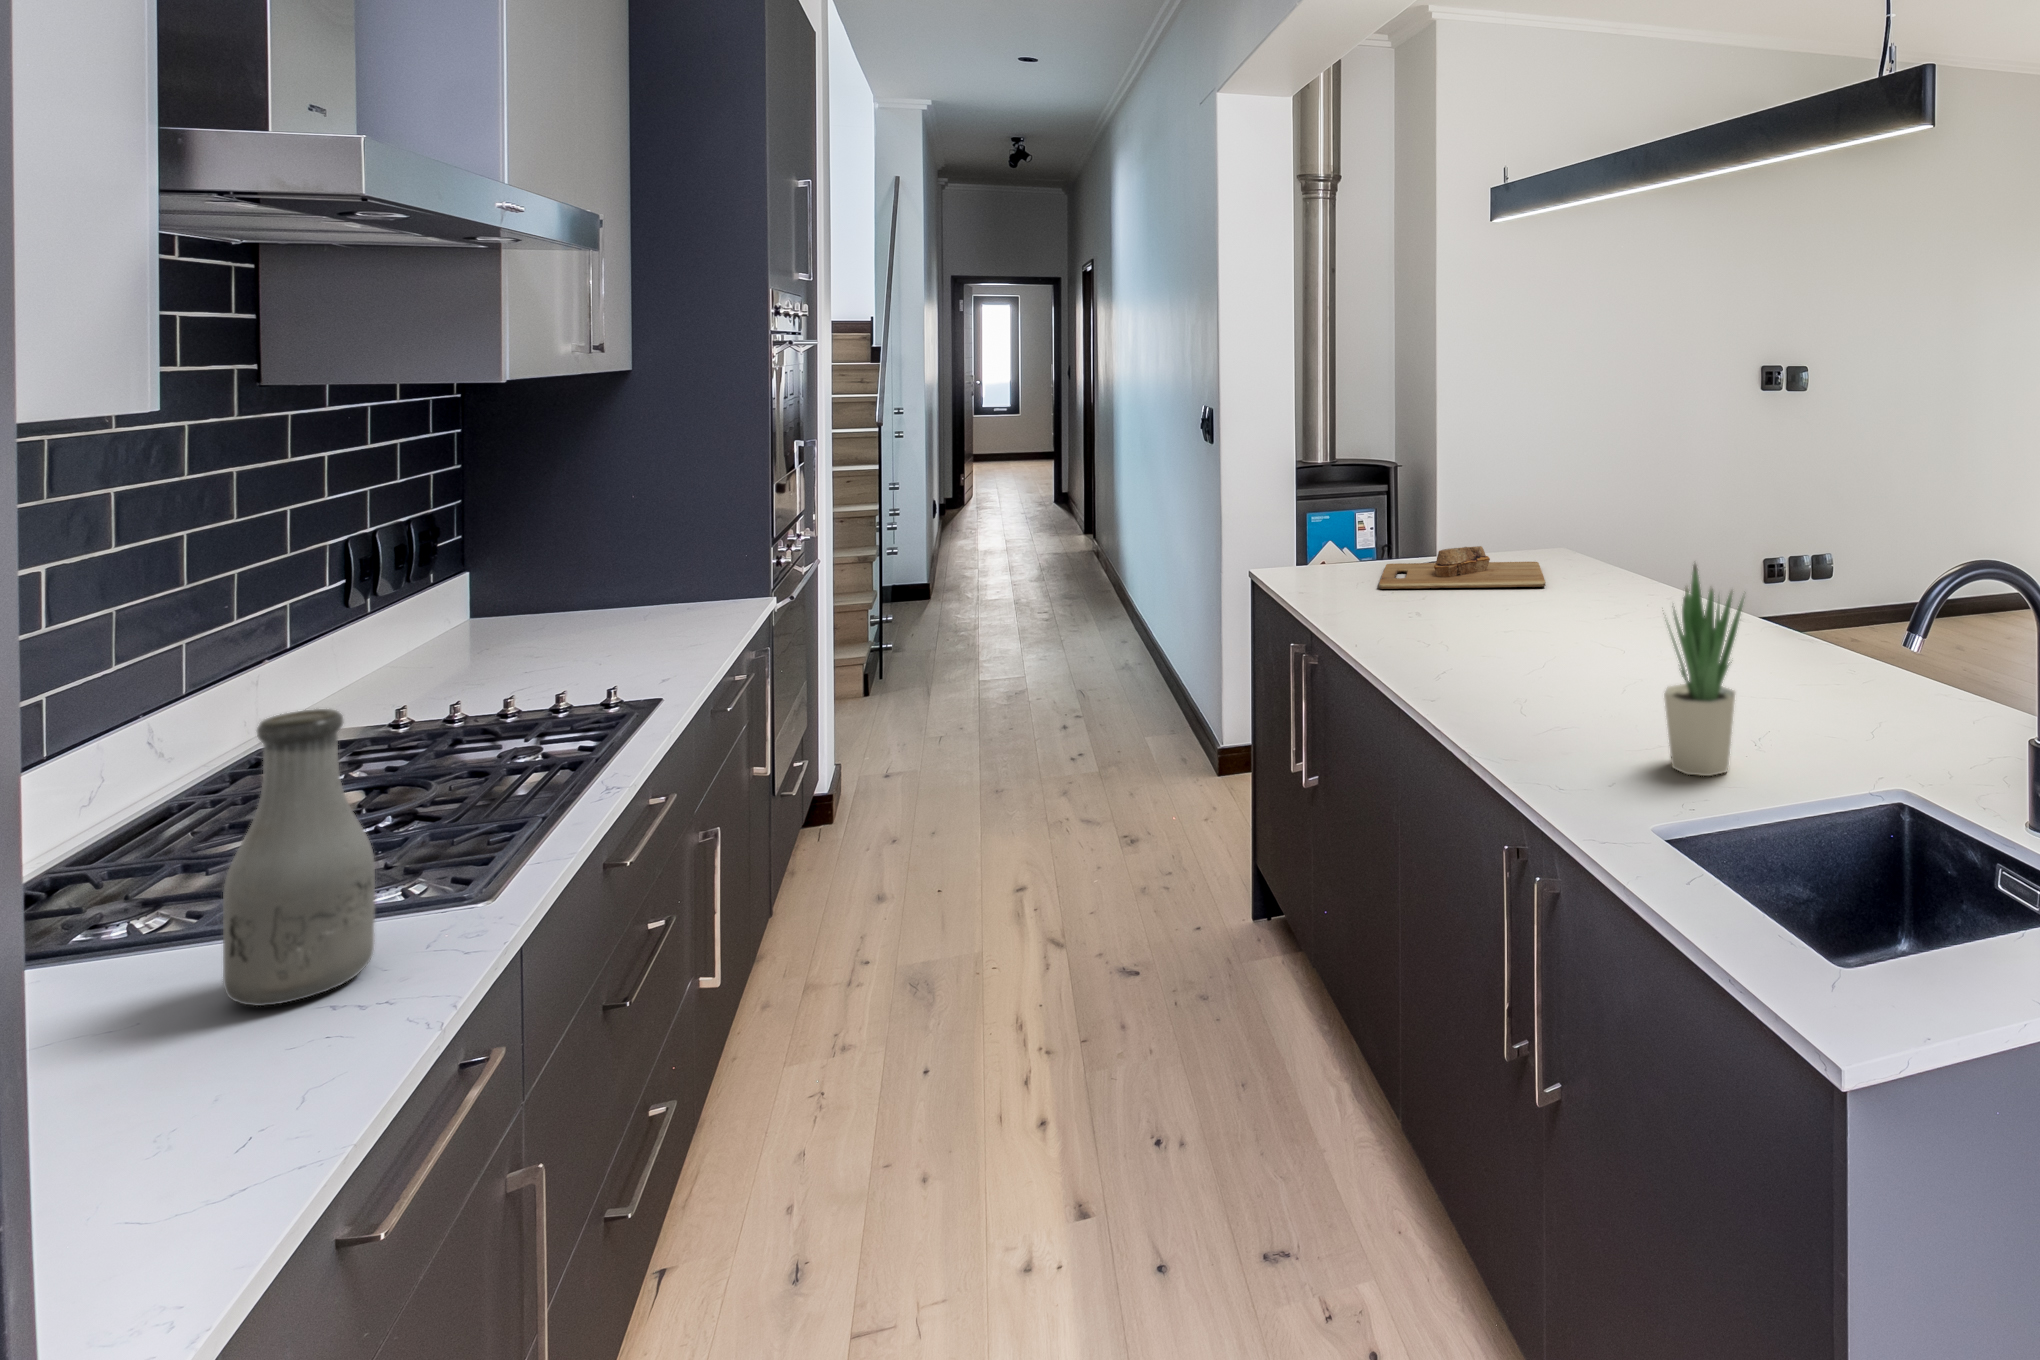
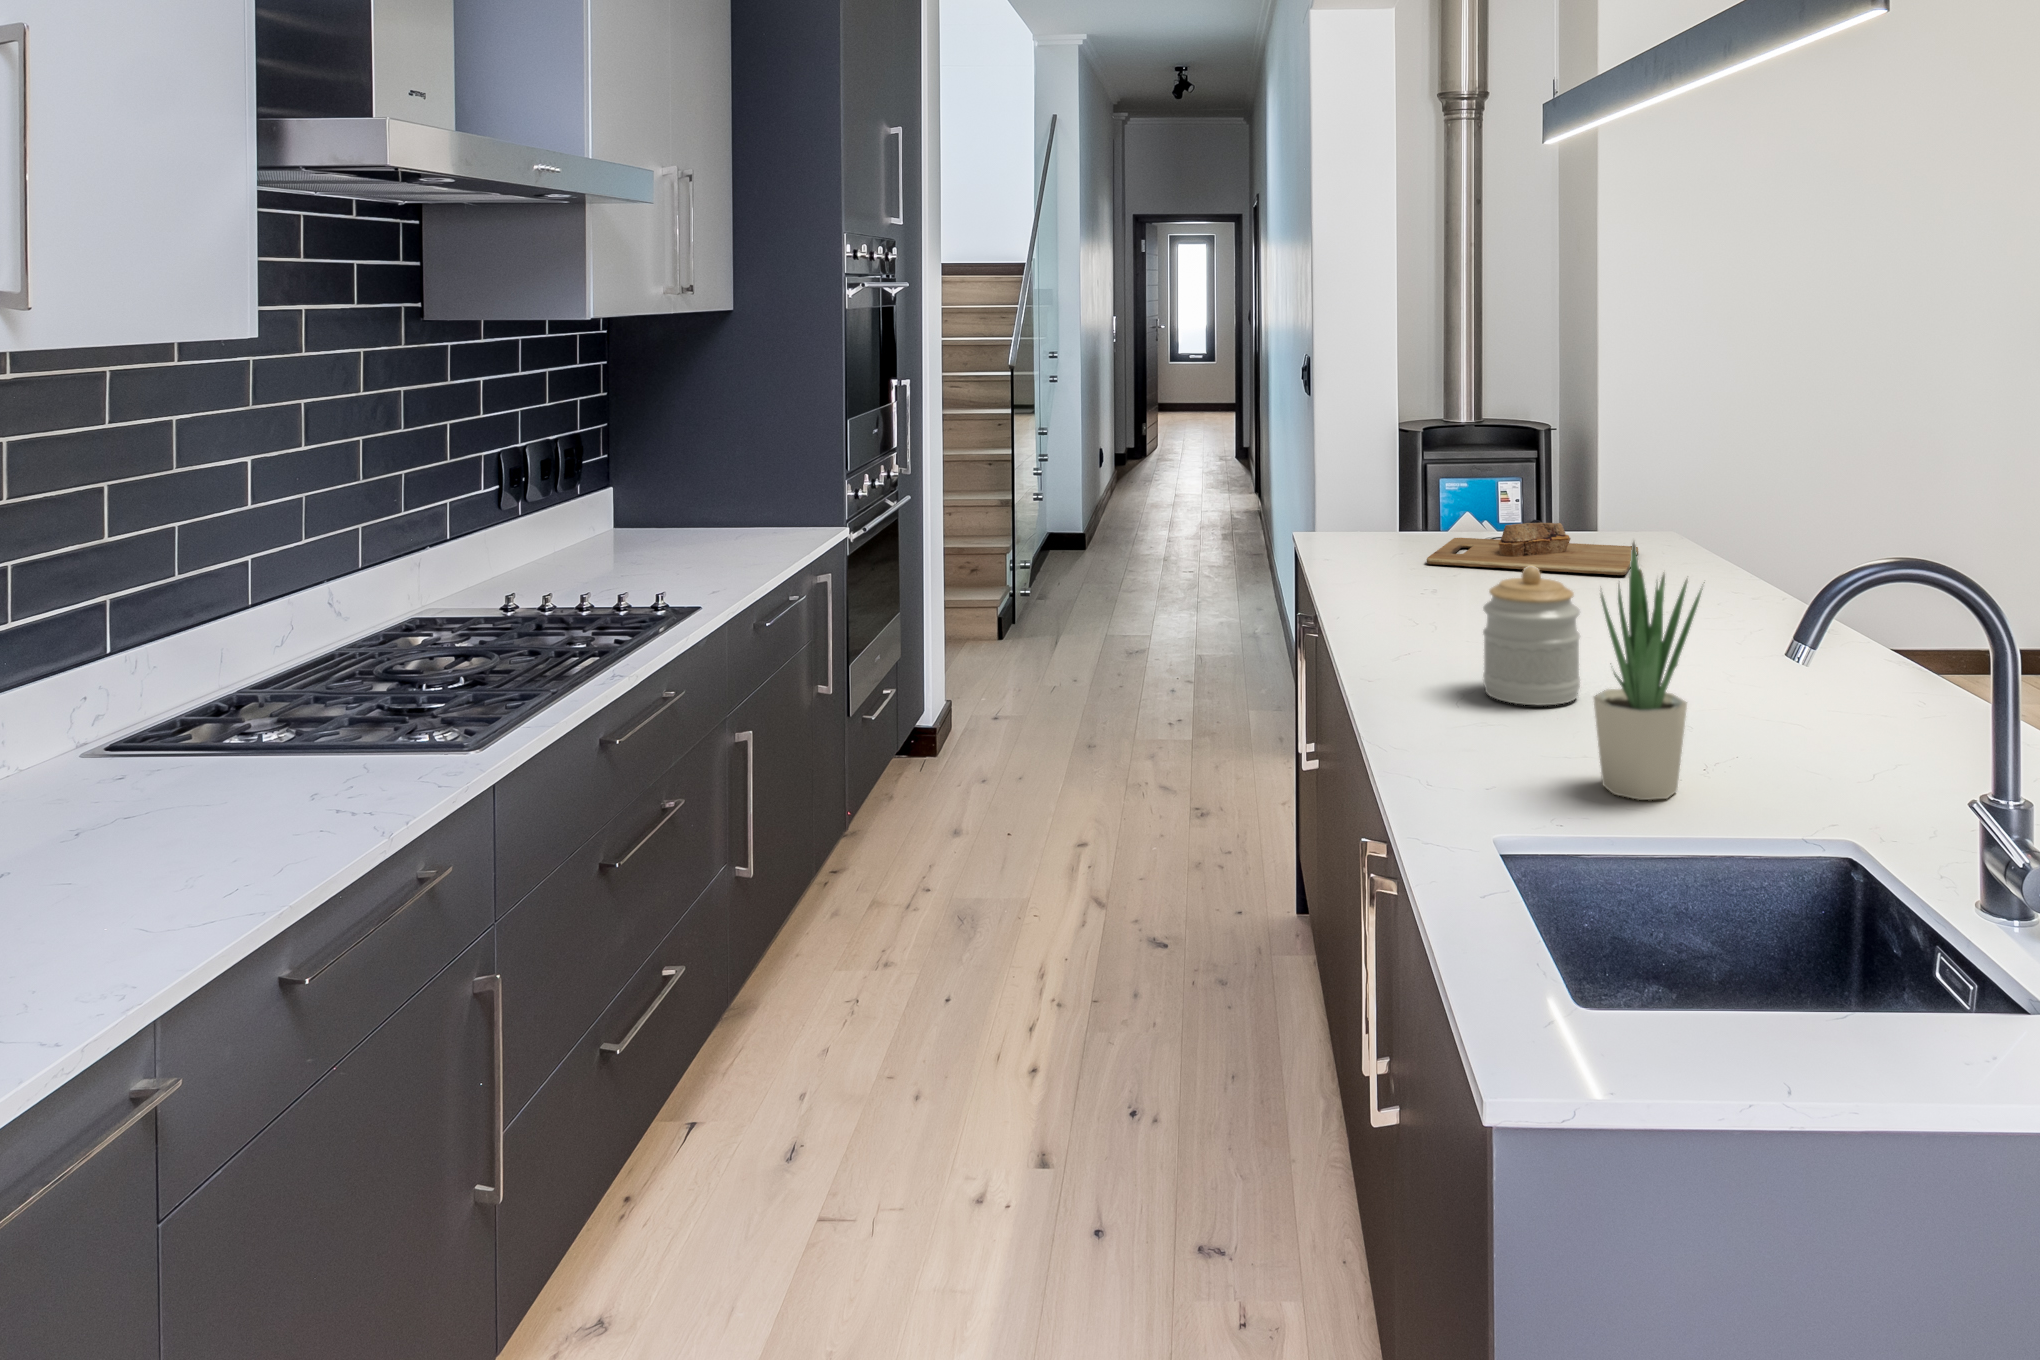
jar: none [1515,587,1596,706] -> present [1483,566,1580,705]
bottle: present [223,709,375,1006] -> none [280,574,381,801]

